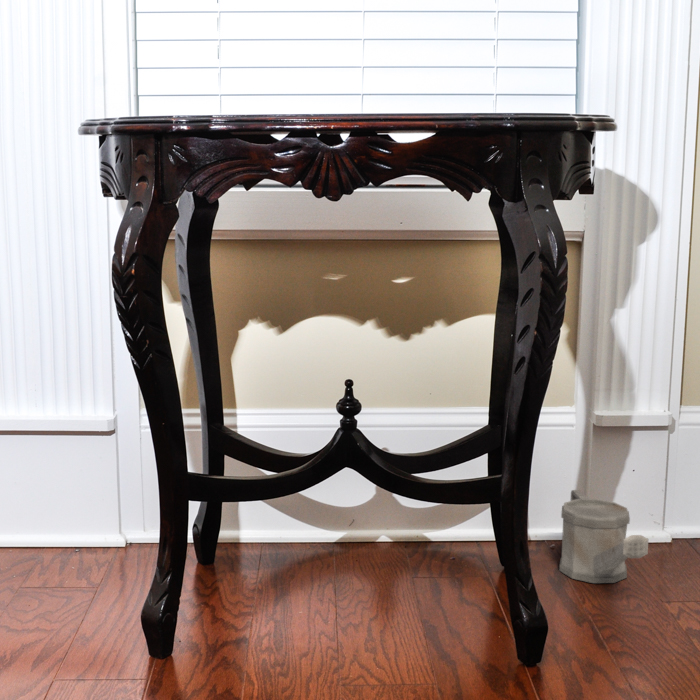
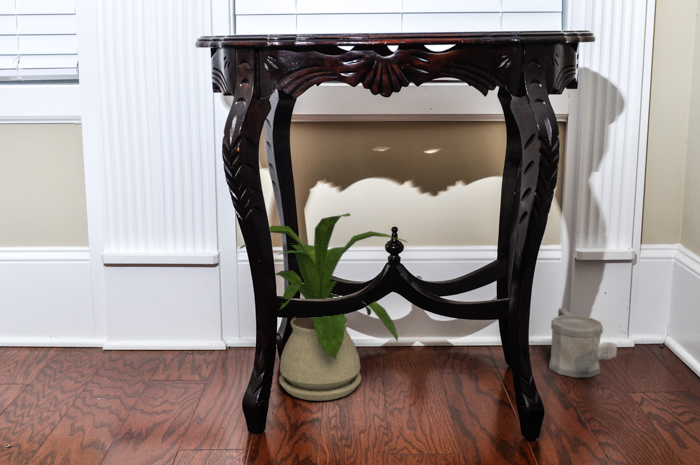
house plant: none [136,360,369,619] -> present [240,213,406,401]

